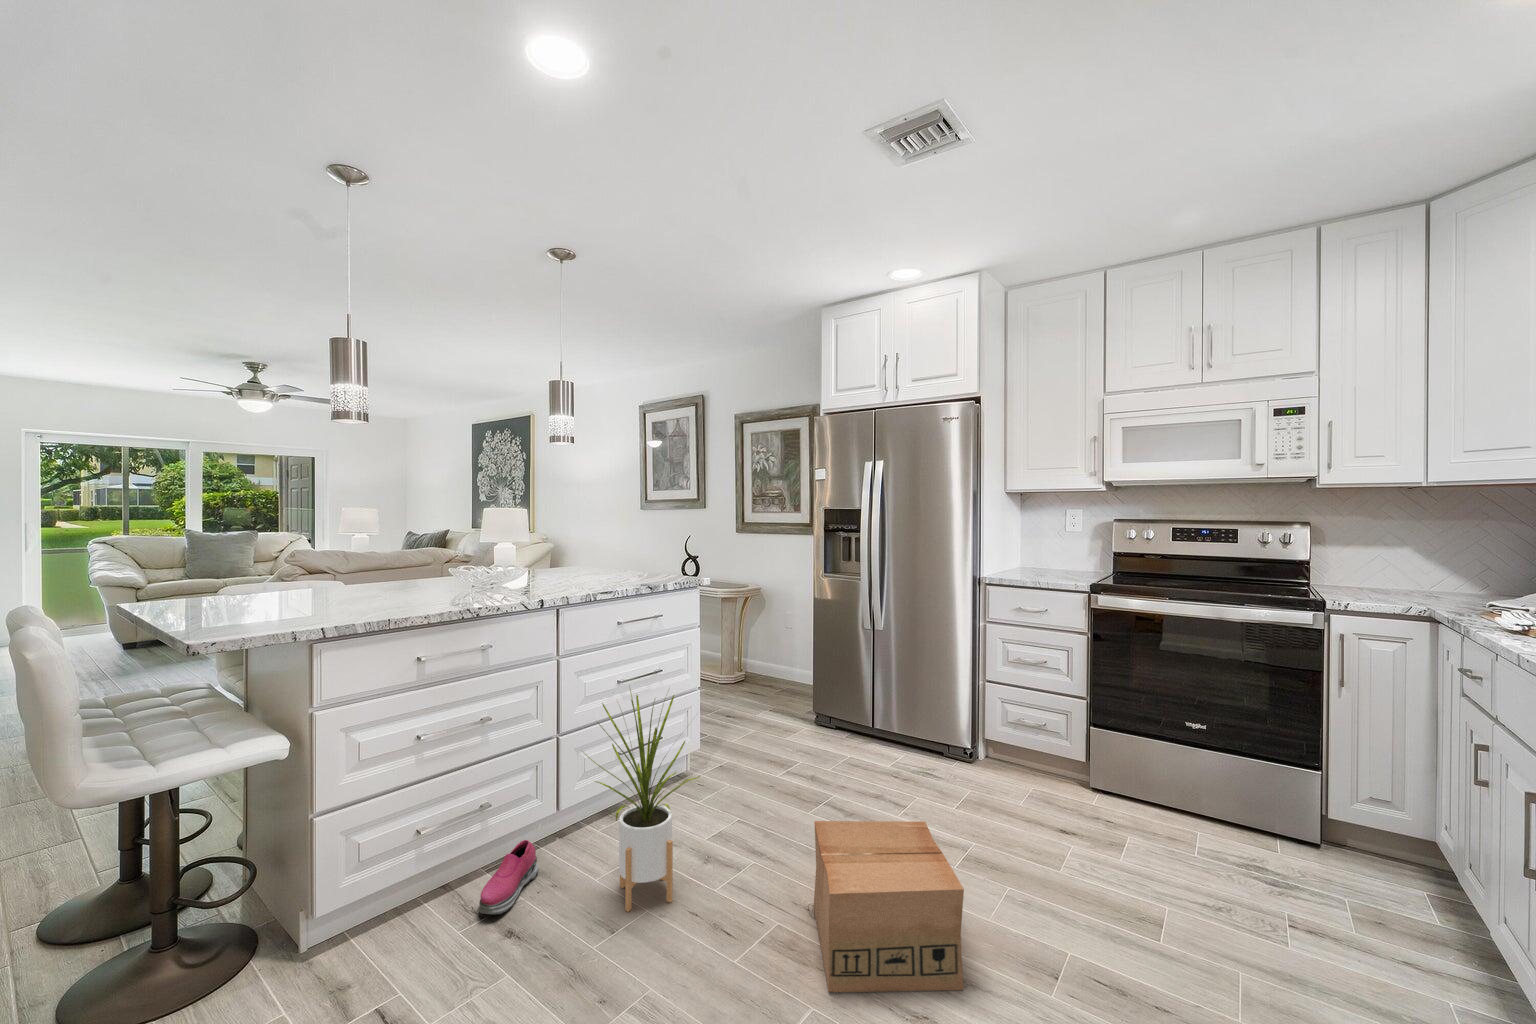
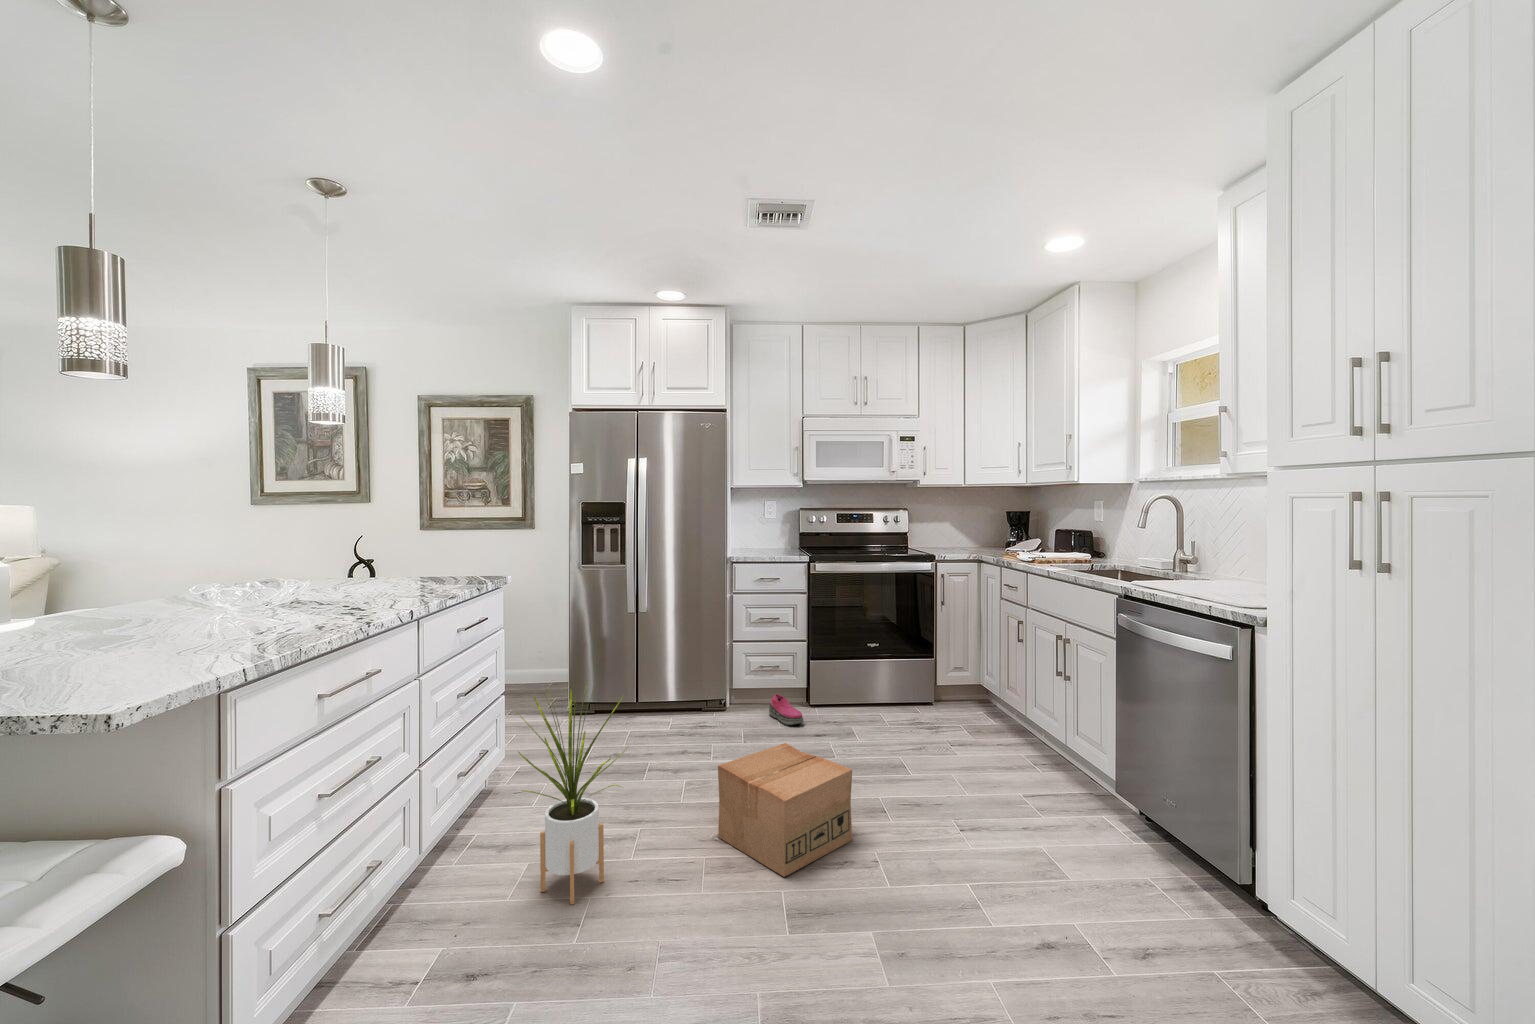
shoe: present [478,840,538,914] -> present [769,694,804,725]

